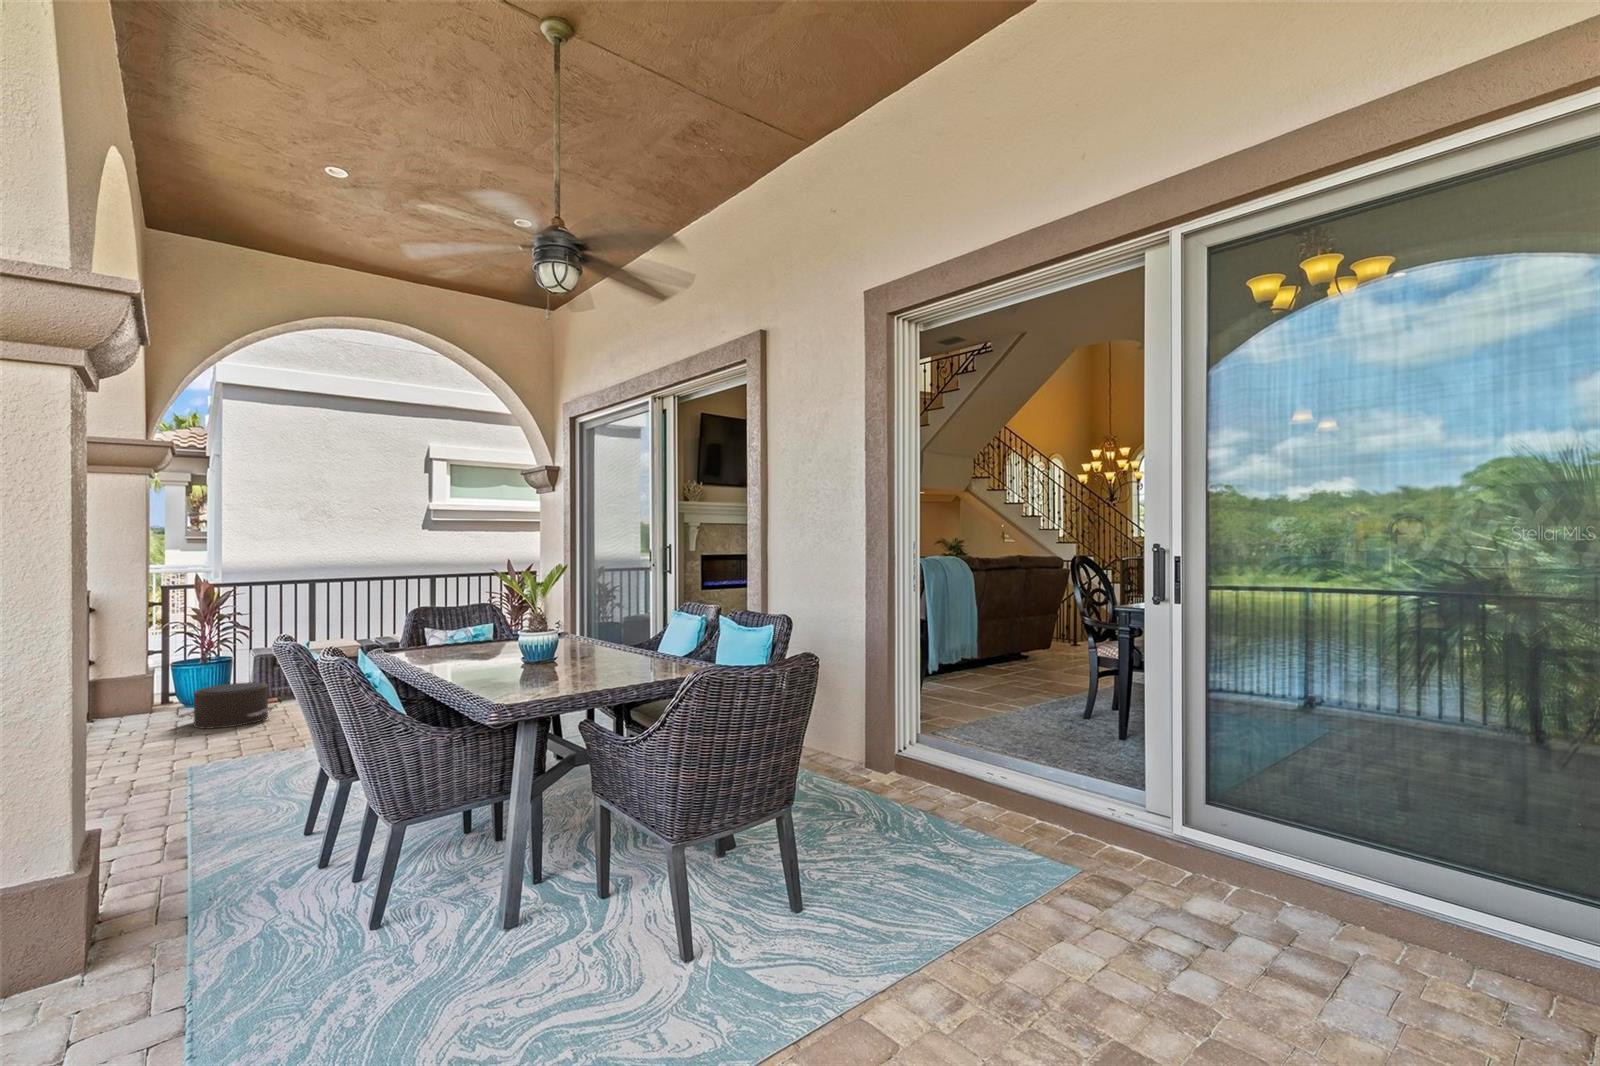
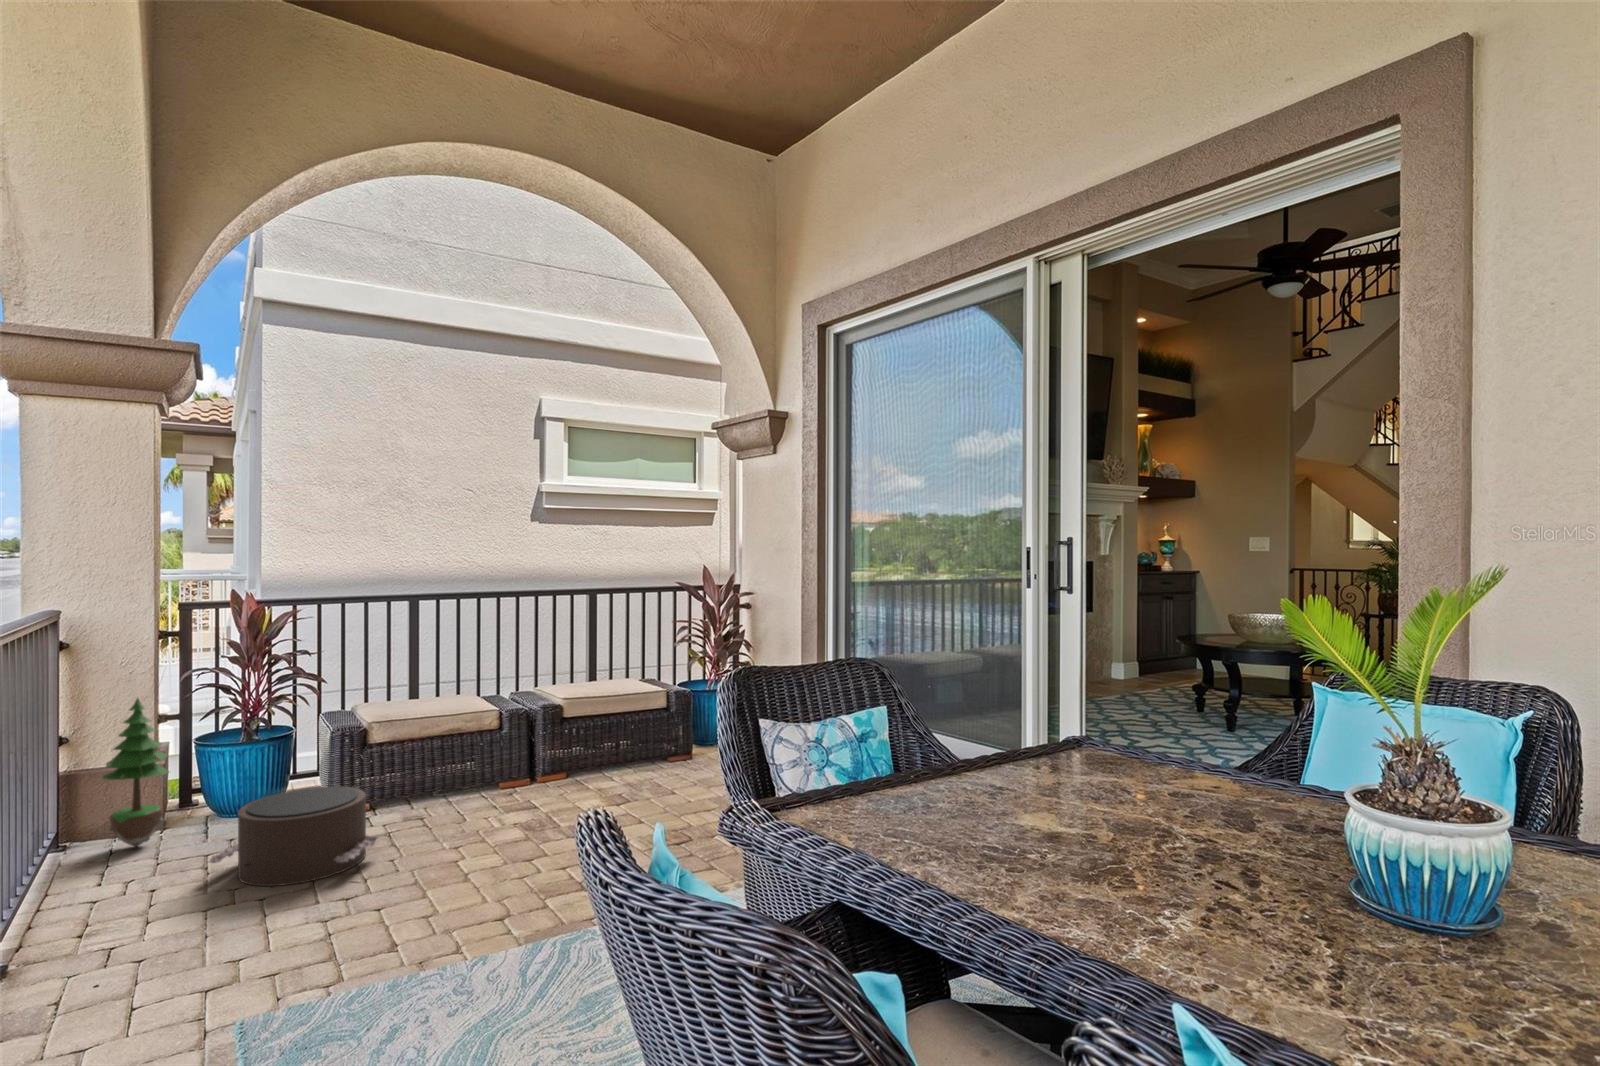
potted tree: none [116,634,156,718] -> present [103,698,169,847]

